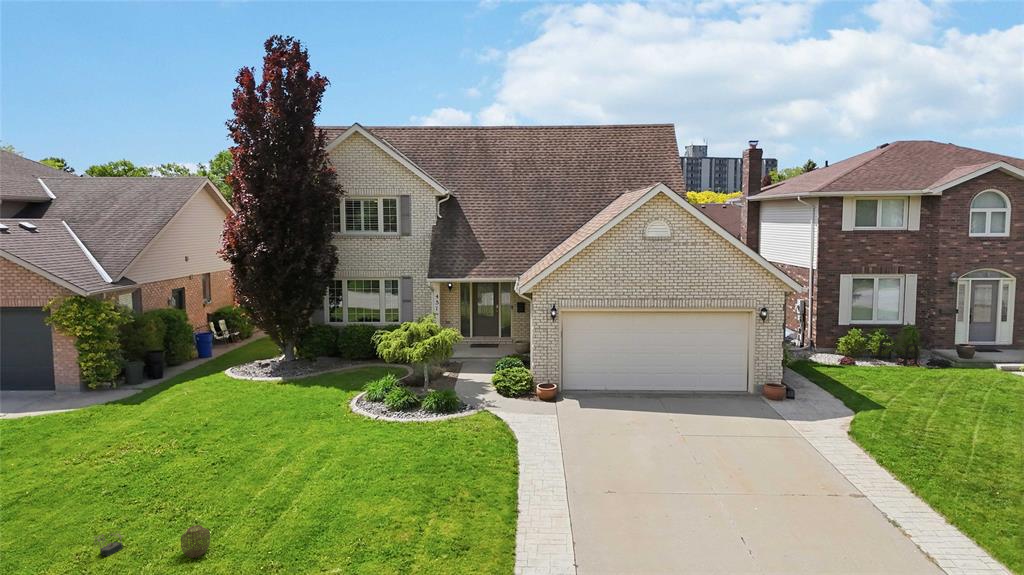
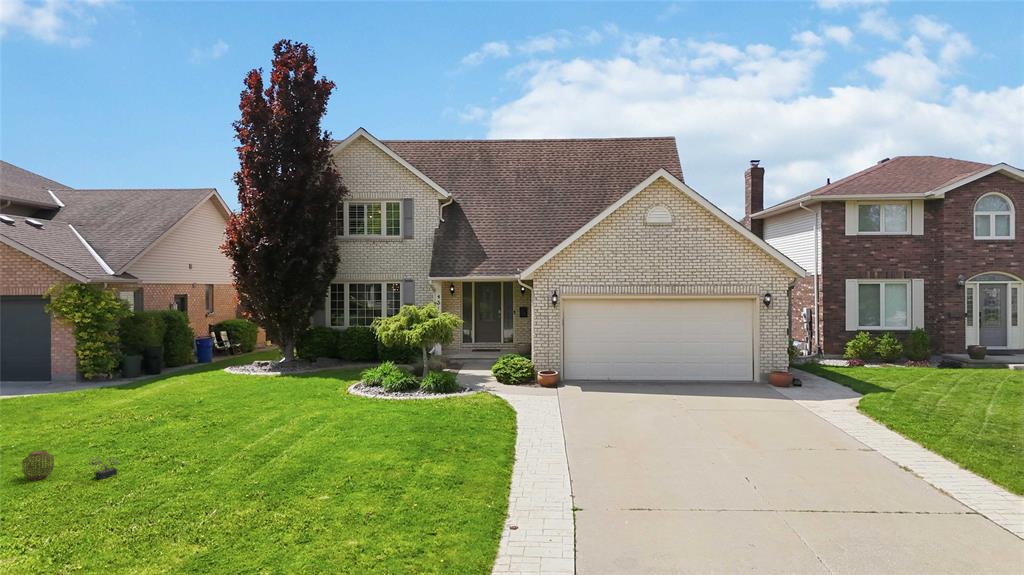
bench: present [878,339,918,365] -> none [888,341,929,366]
woven basket: present [181,525,210,557] -> present [22,450,54,480]

